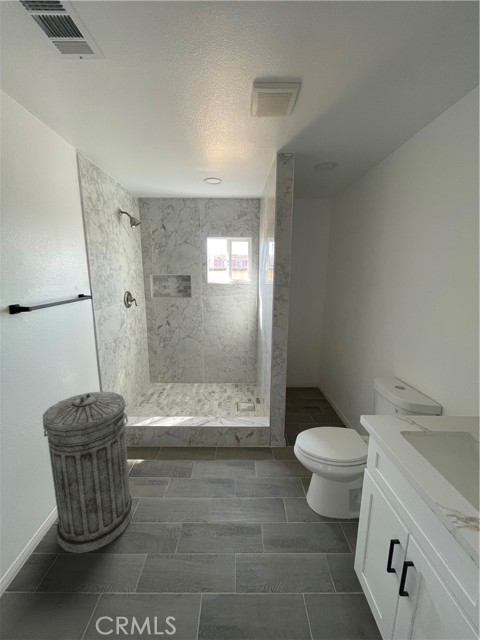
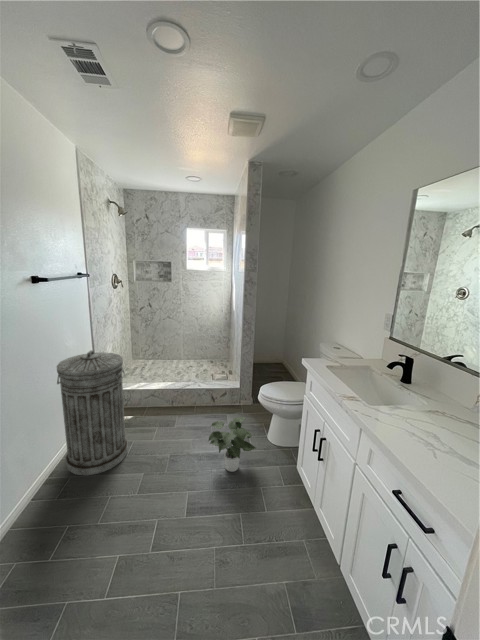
potted plant: none [230,481,295,557] -> present [209,417,256,472]

